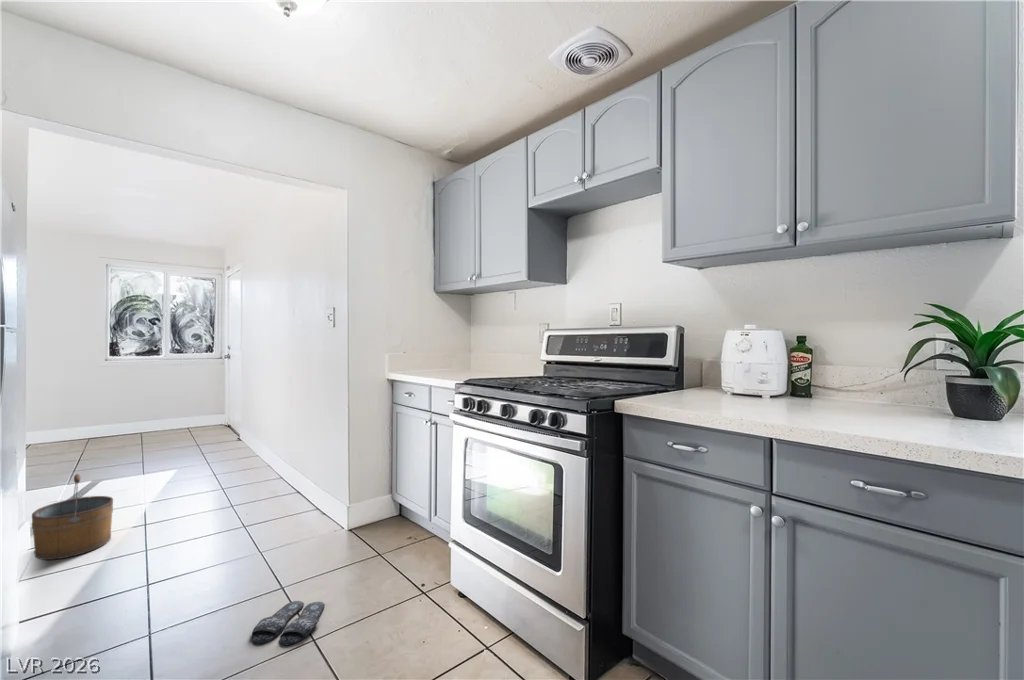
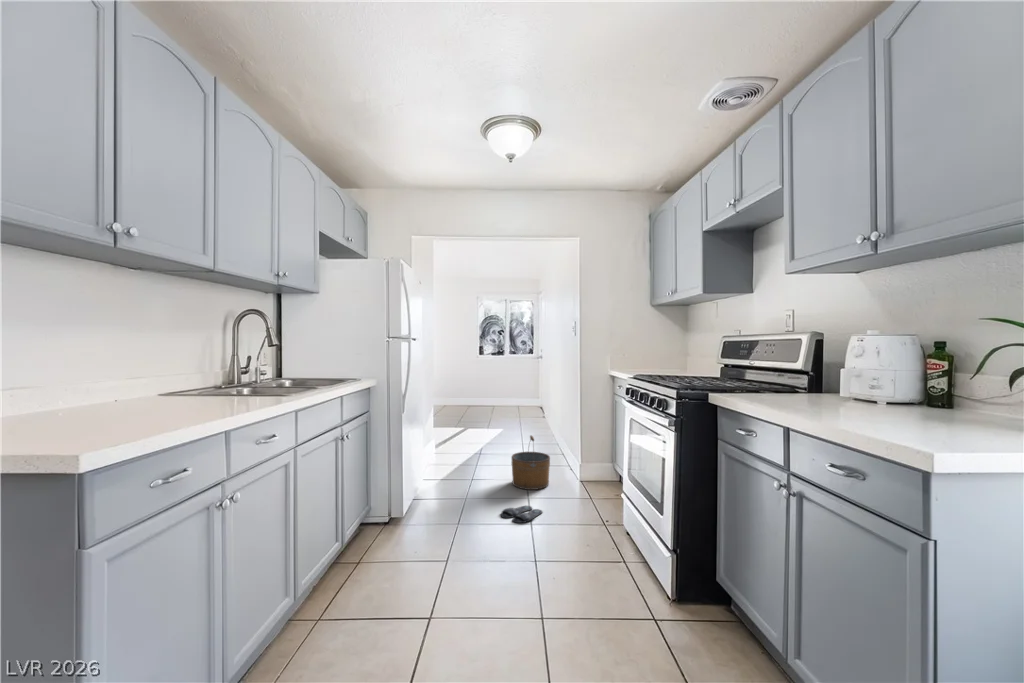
bucket: present [32,474,113,560] -> present [512,436,550,490]

